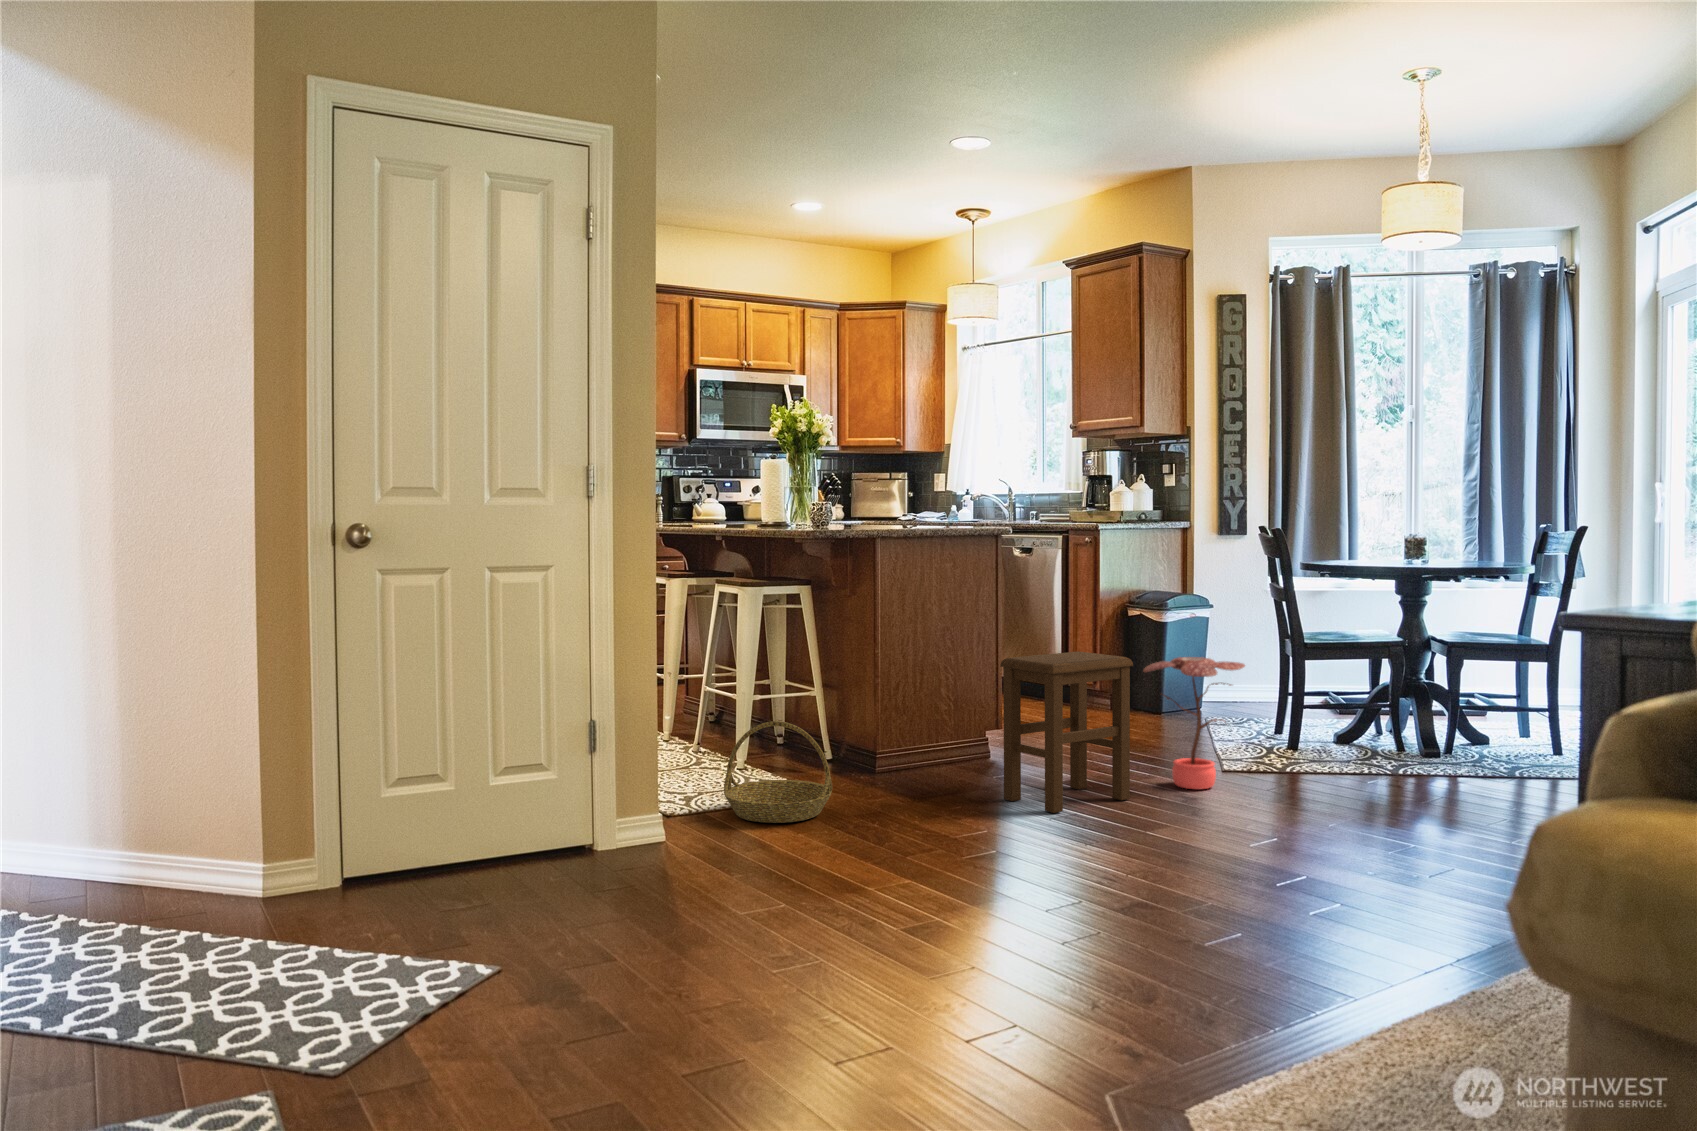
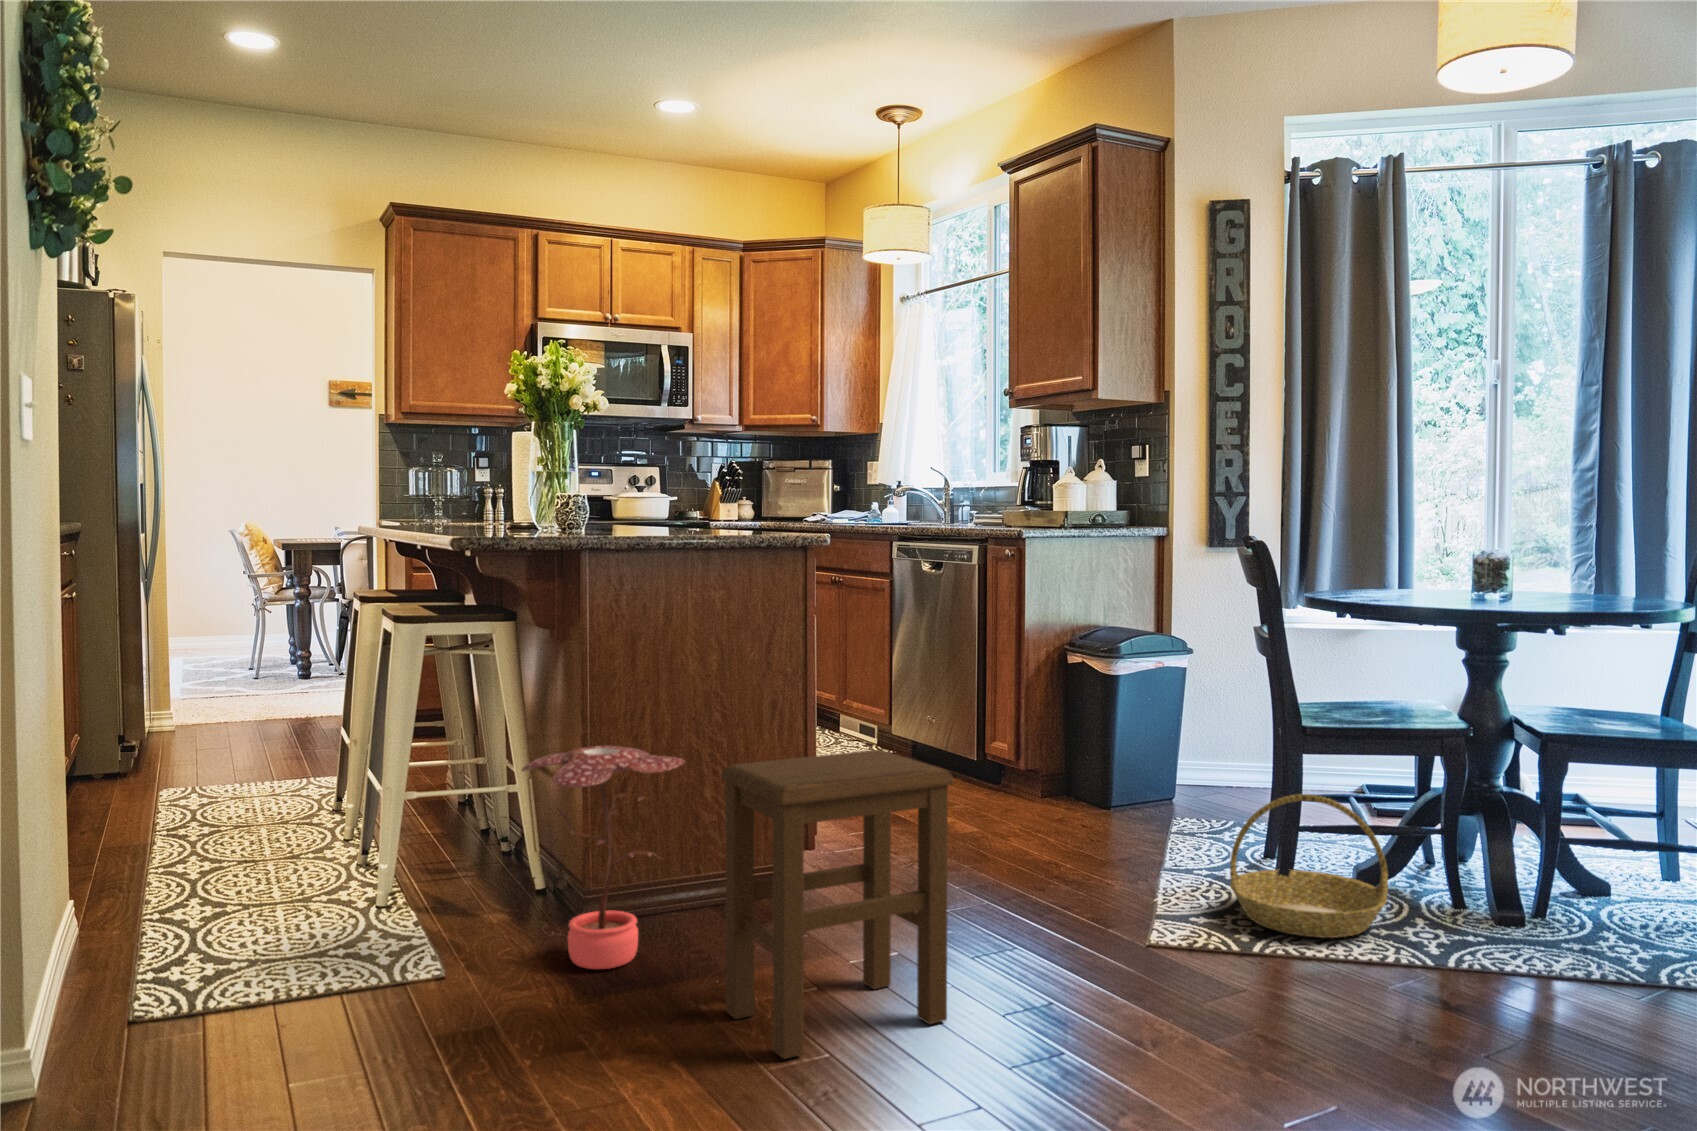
potted plant: present [1144,657,1245,789] -> present [522,746,685,969]
basket: present [724,721,832,823] -> present [1230,794,1388,938]

